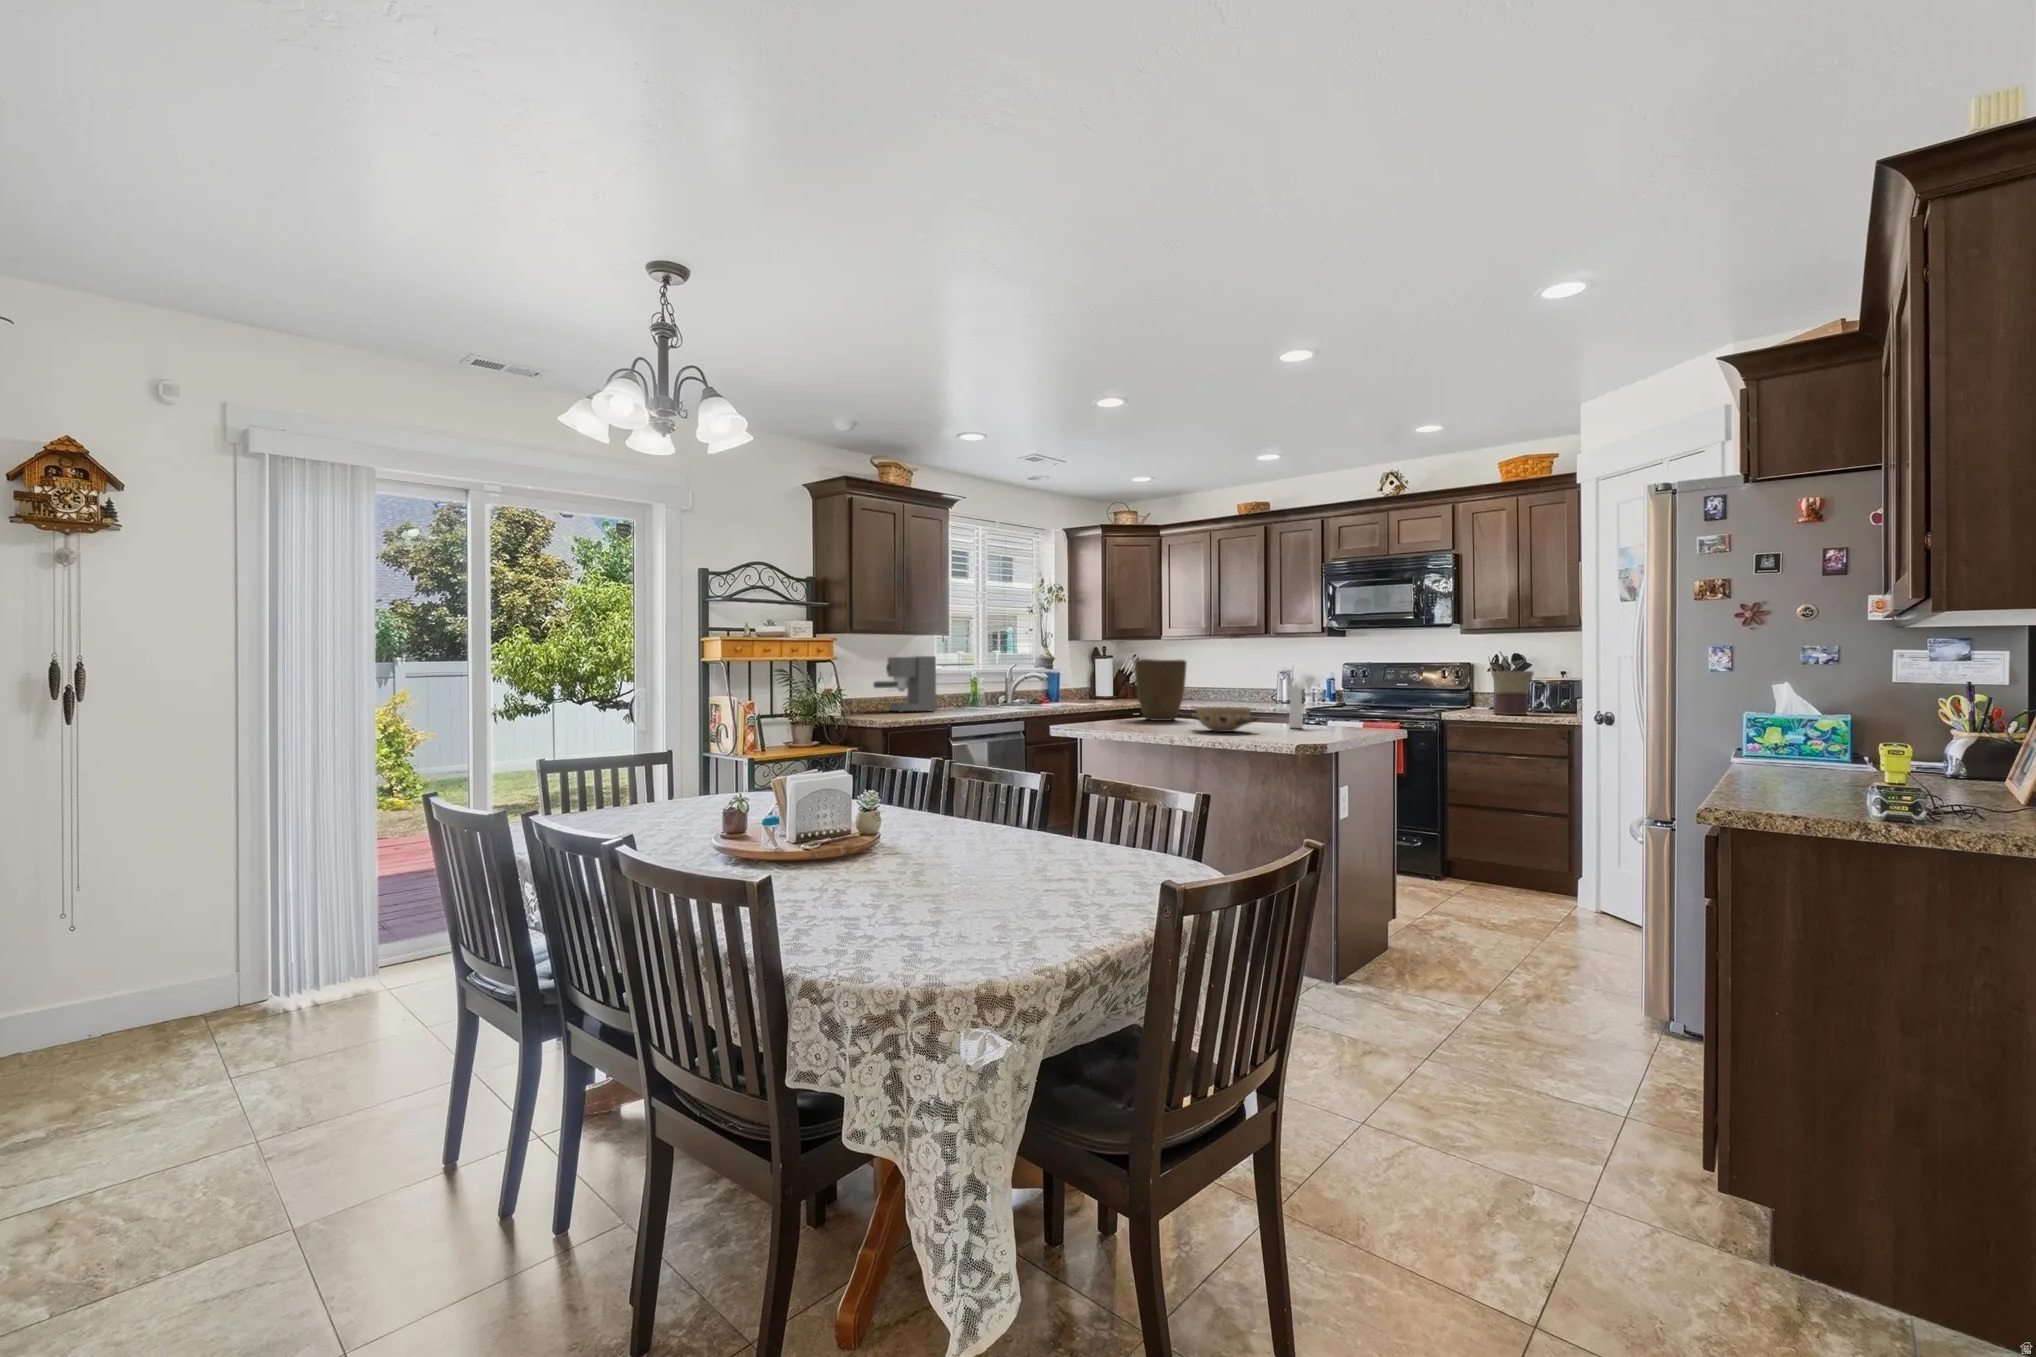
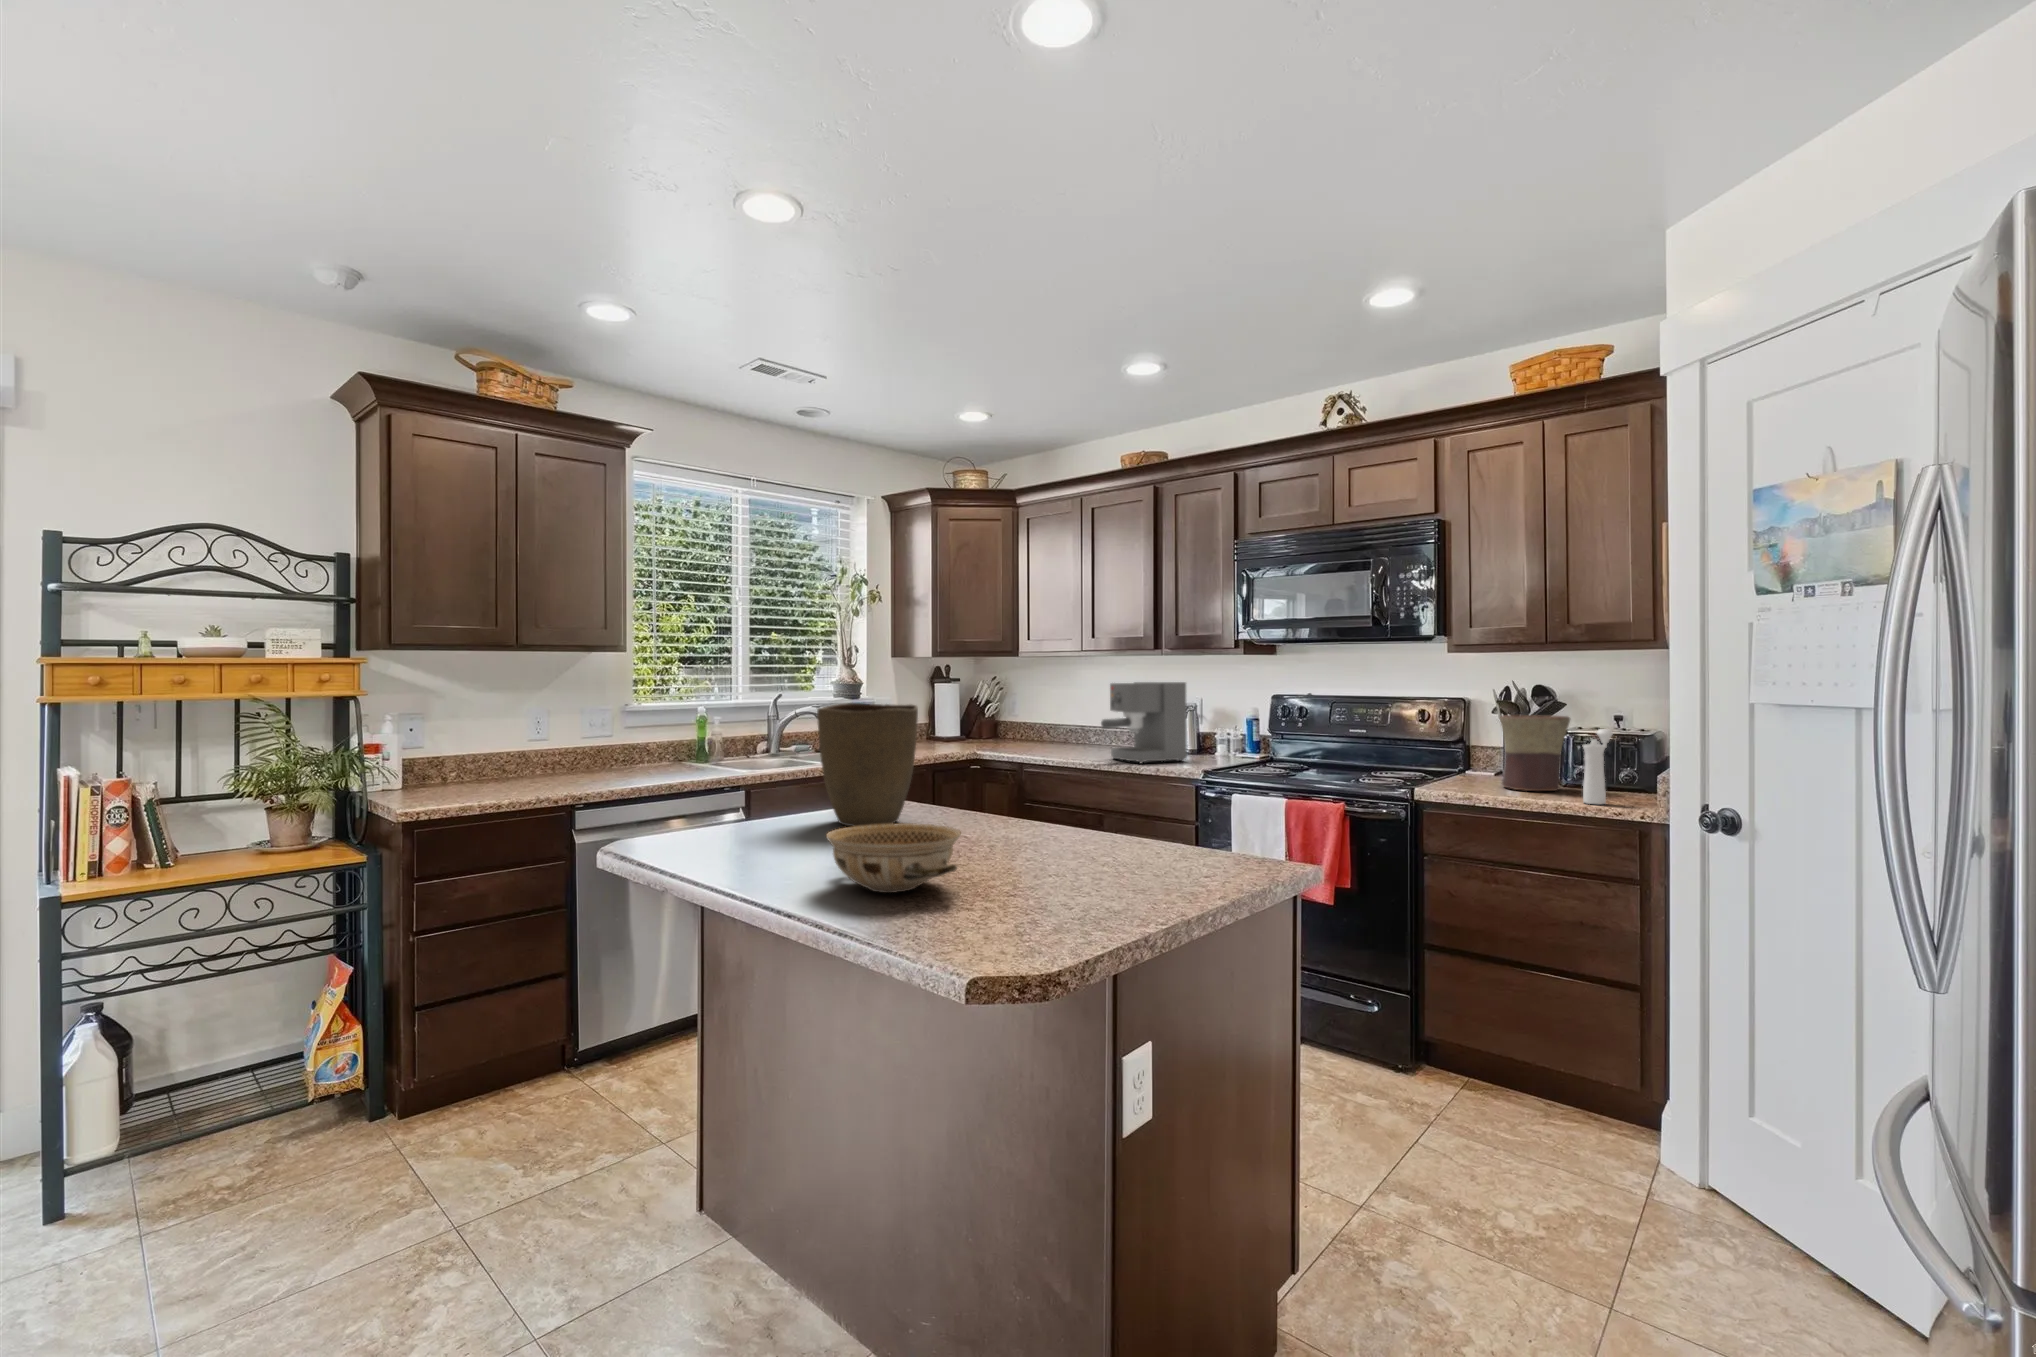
coffee maker: present [873,656,936,712] -> present [1101,682,1187,763]
pepper mill: present [1289,677,1315,728] -> present [1583,729,1613,804]

